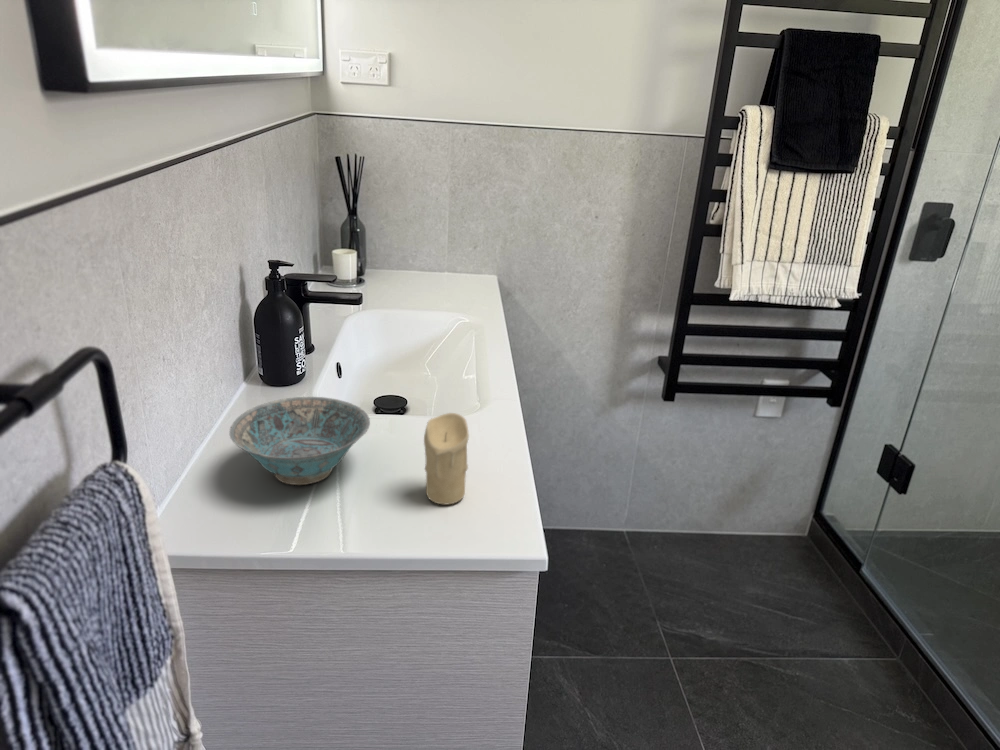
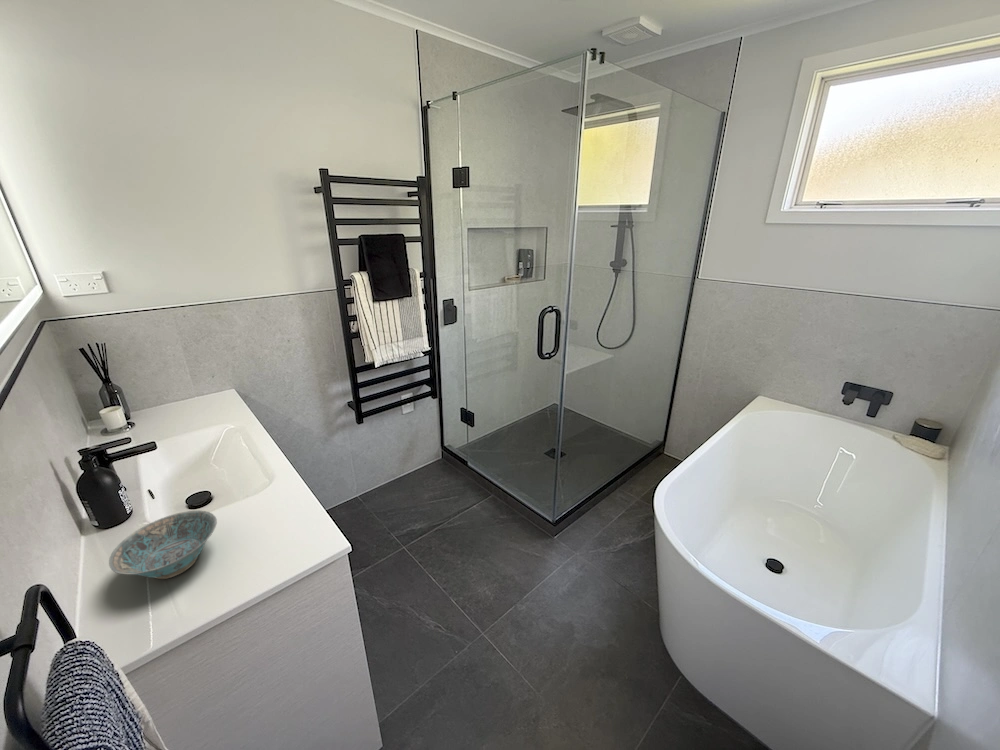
candle: present [424,413,469,504] -> none [258,488,292,539]

